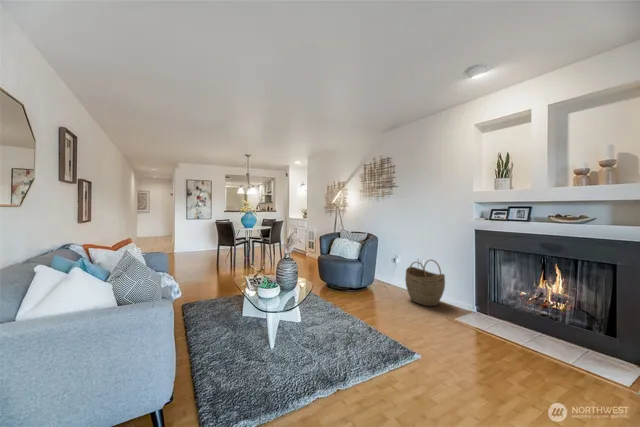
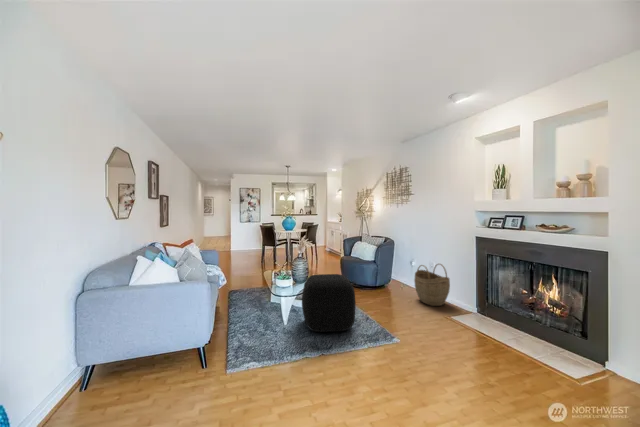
ottoman: none [296,277,366,355] -> present [302,274,356,332]

